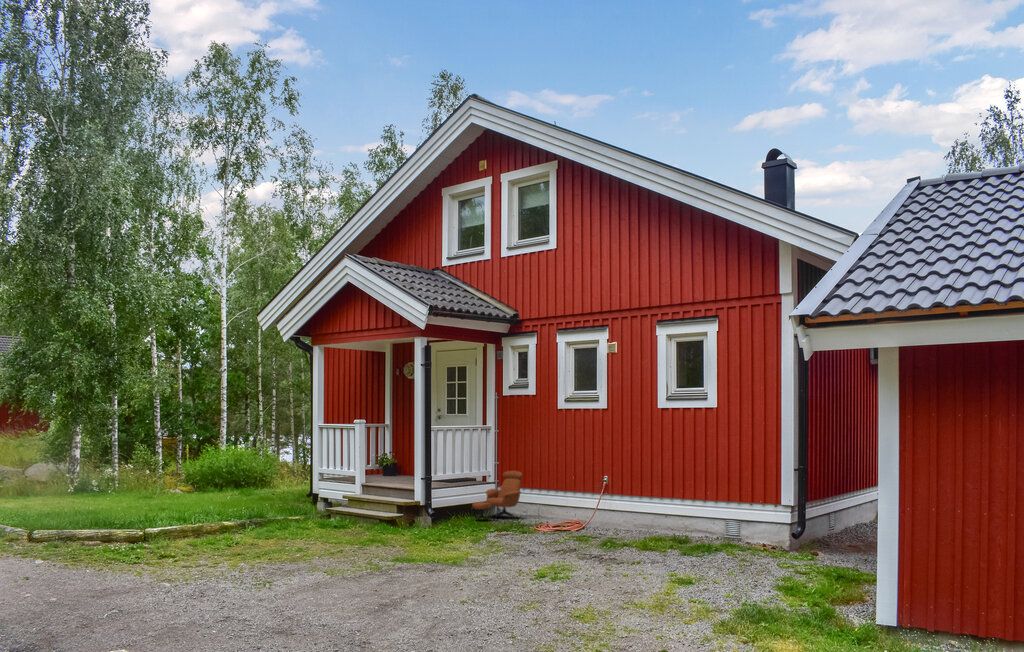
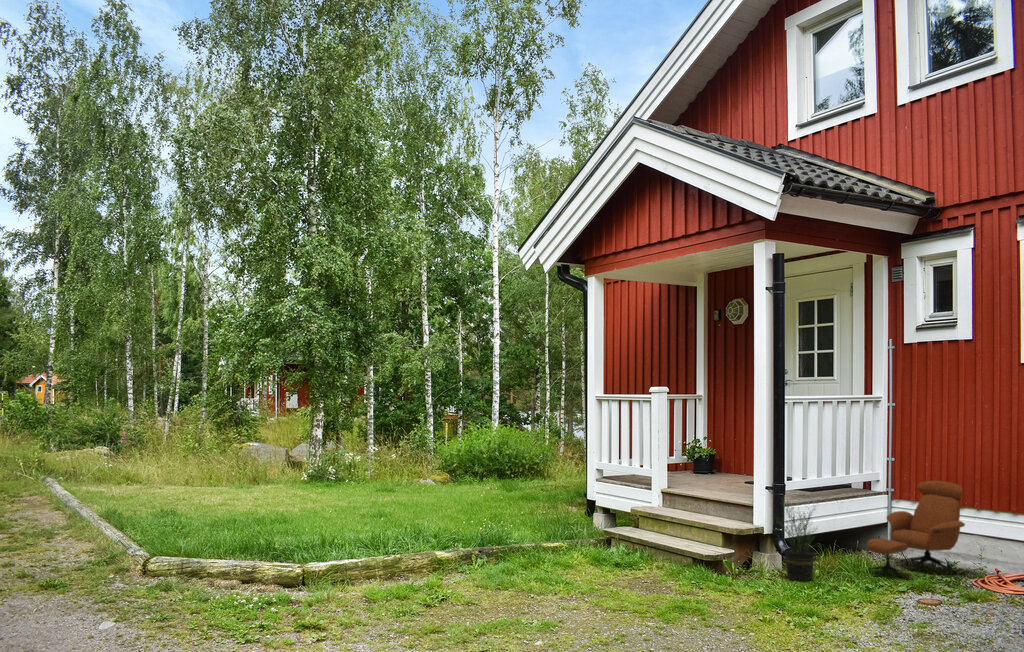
potted plant: none [422,481,449,525] -> present [780,505,815,581]

